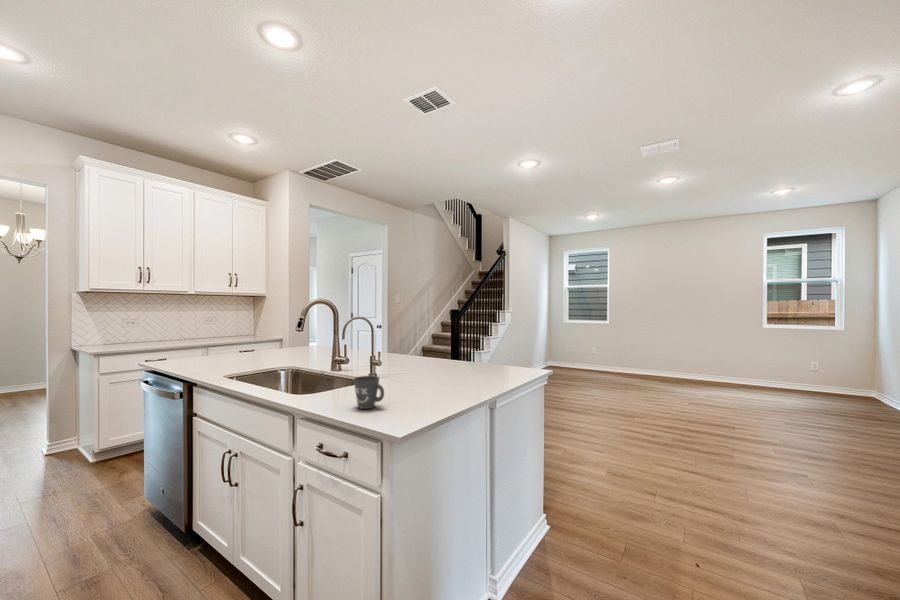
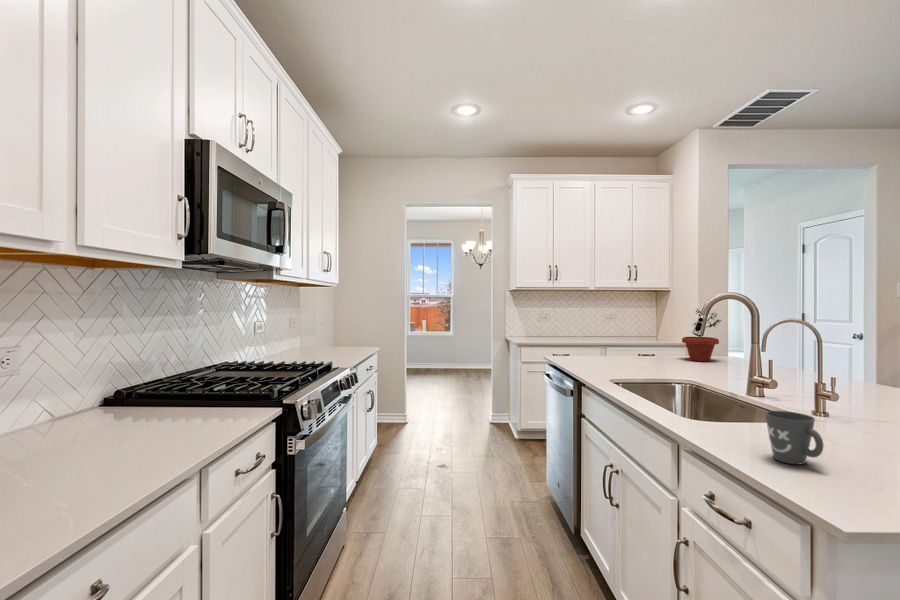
potted plant: none [280,311,310,352] -> present [682,309,721,361]

